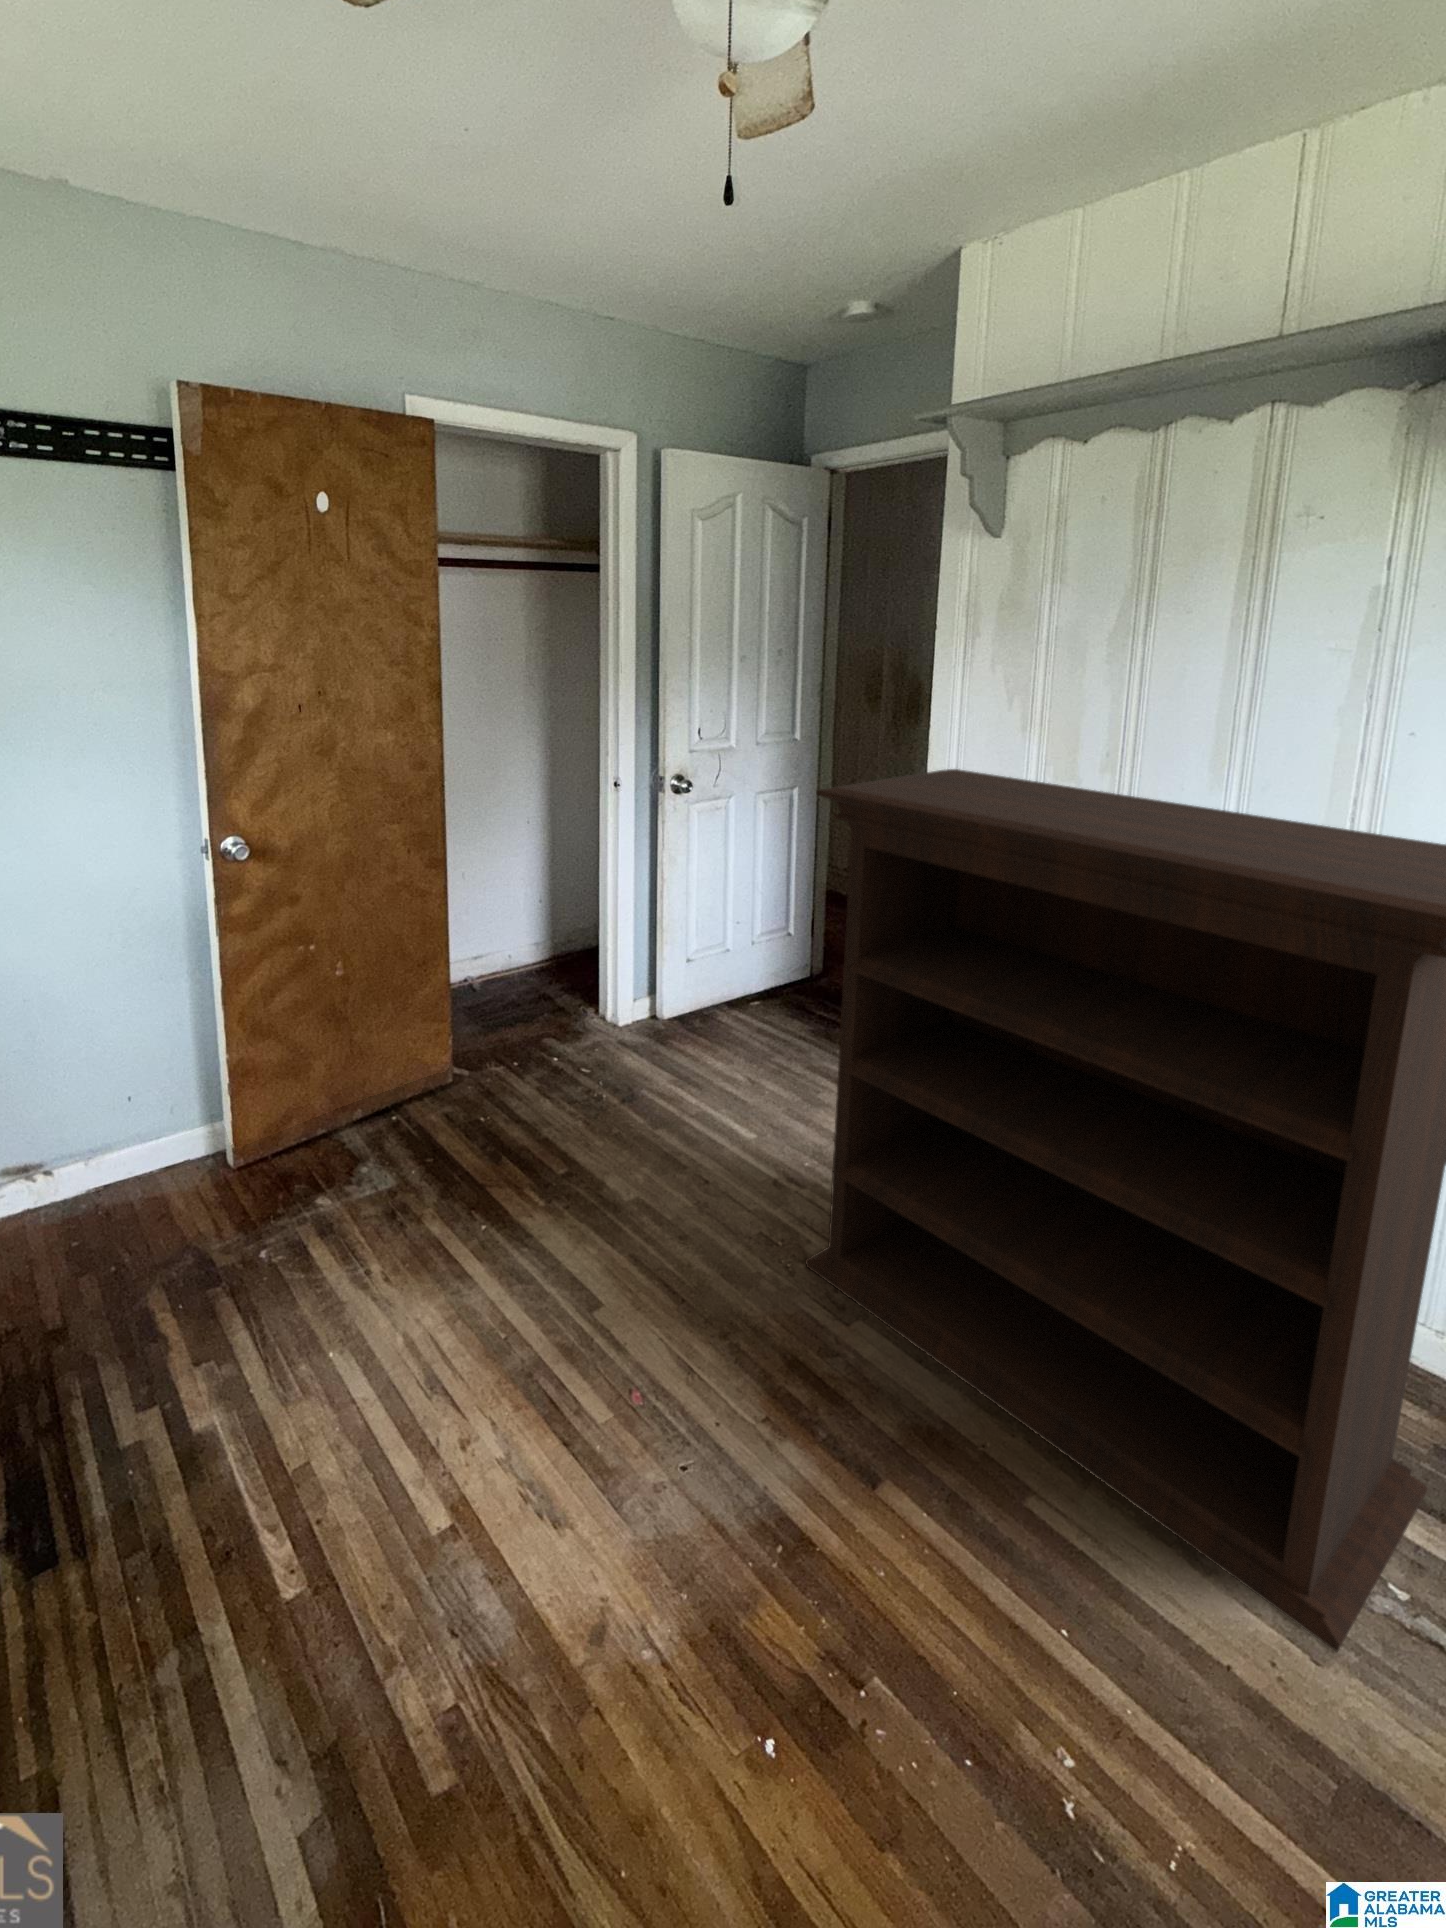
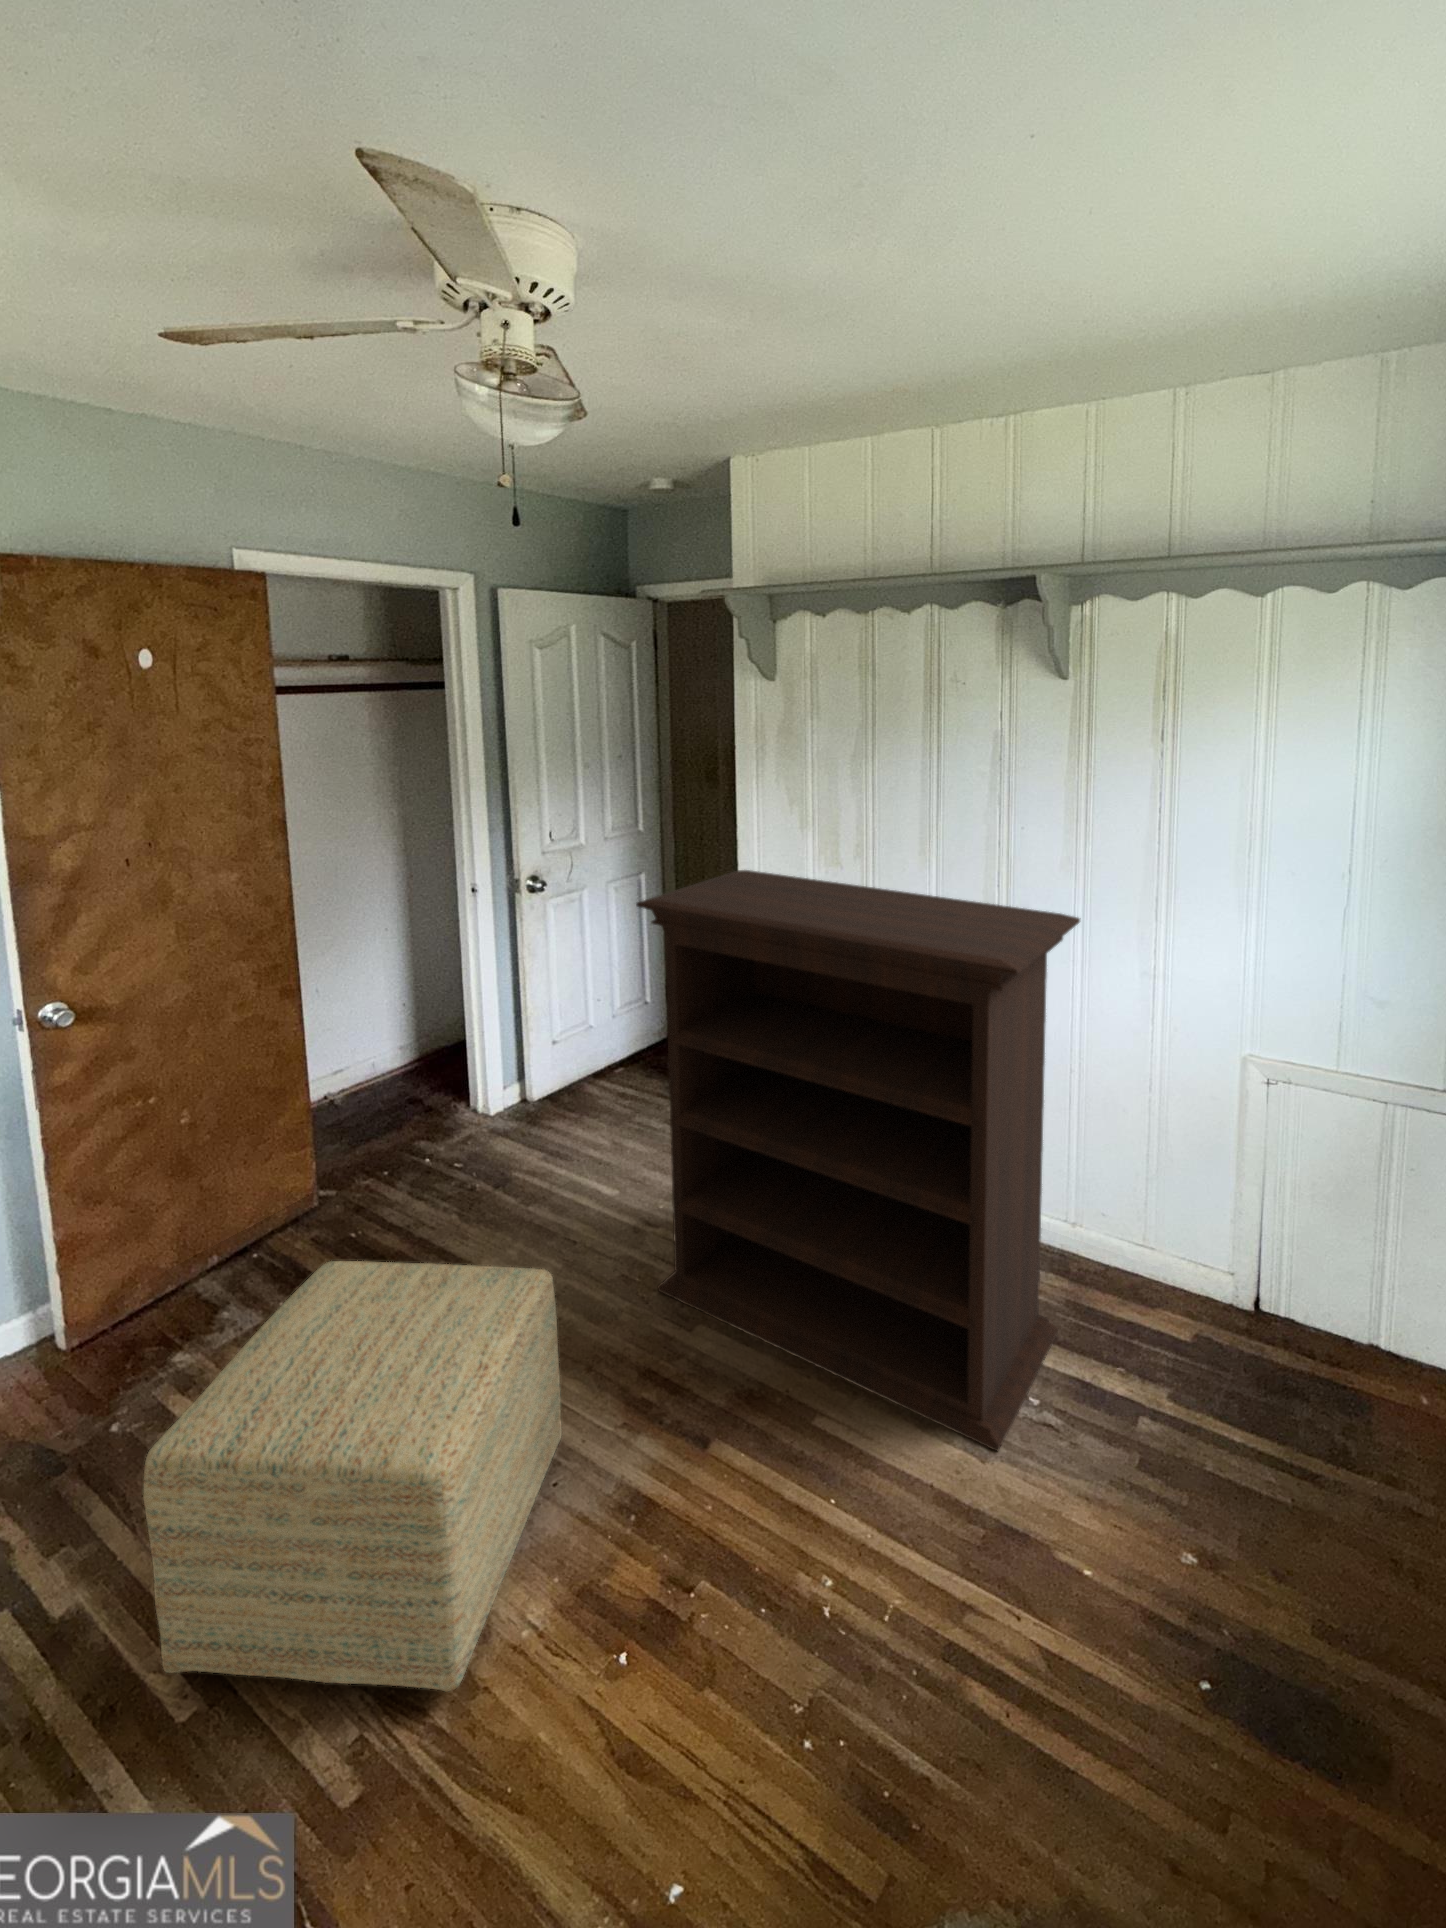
ottoman: none [264,1144,697,1691] -> present [143,1261,562,1692]

